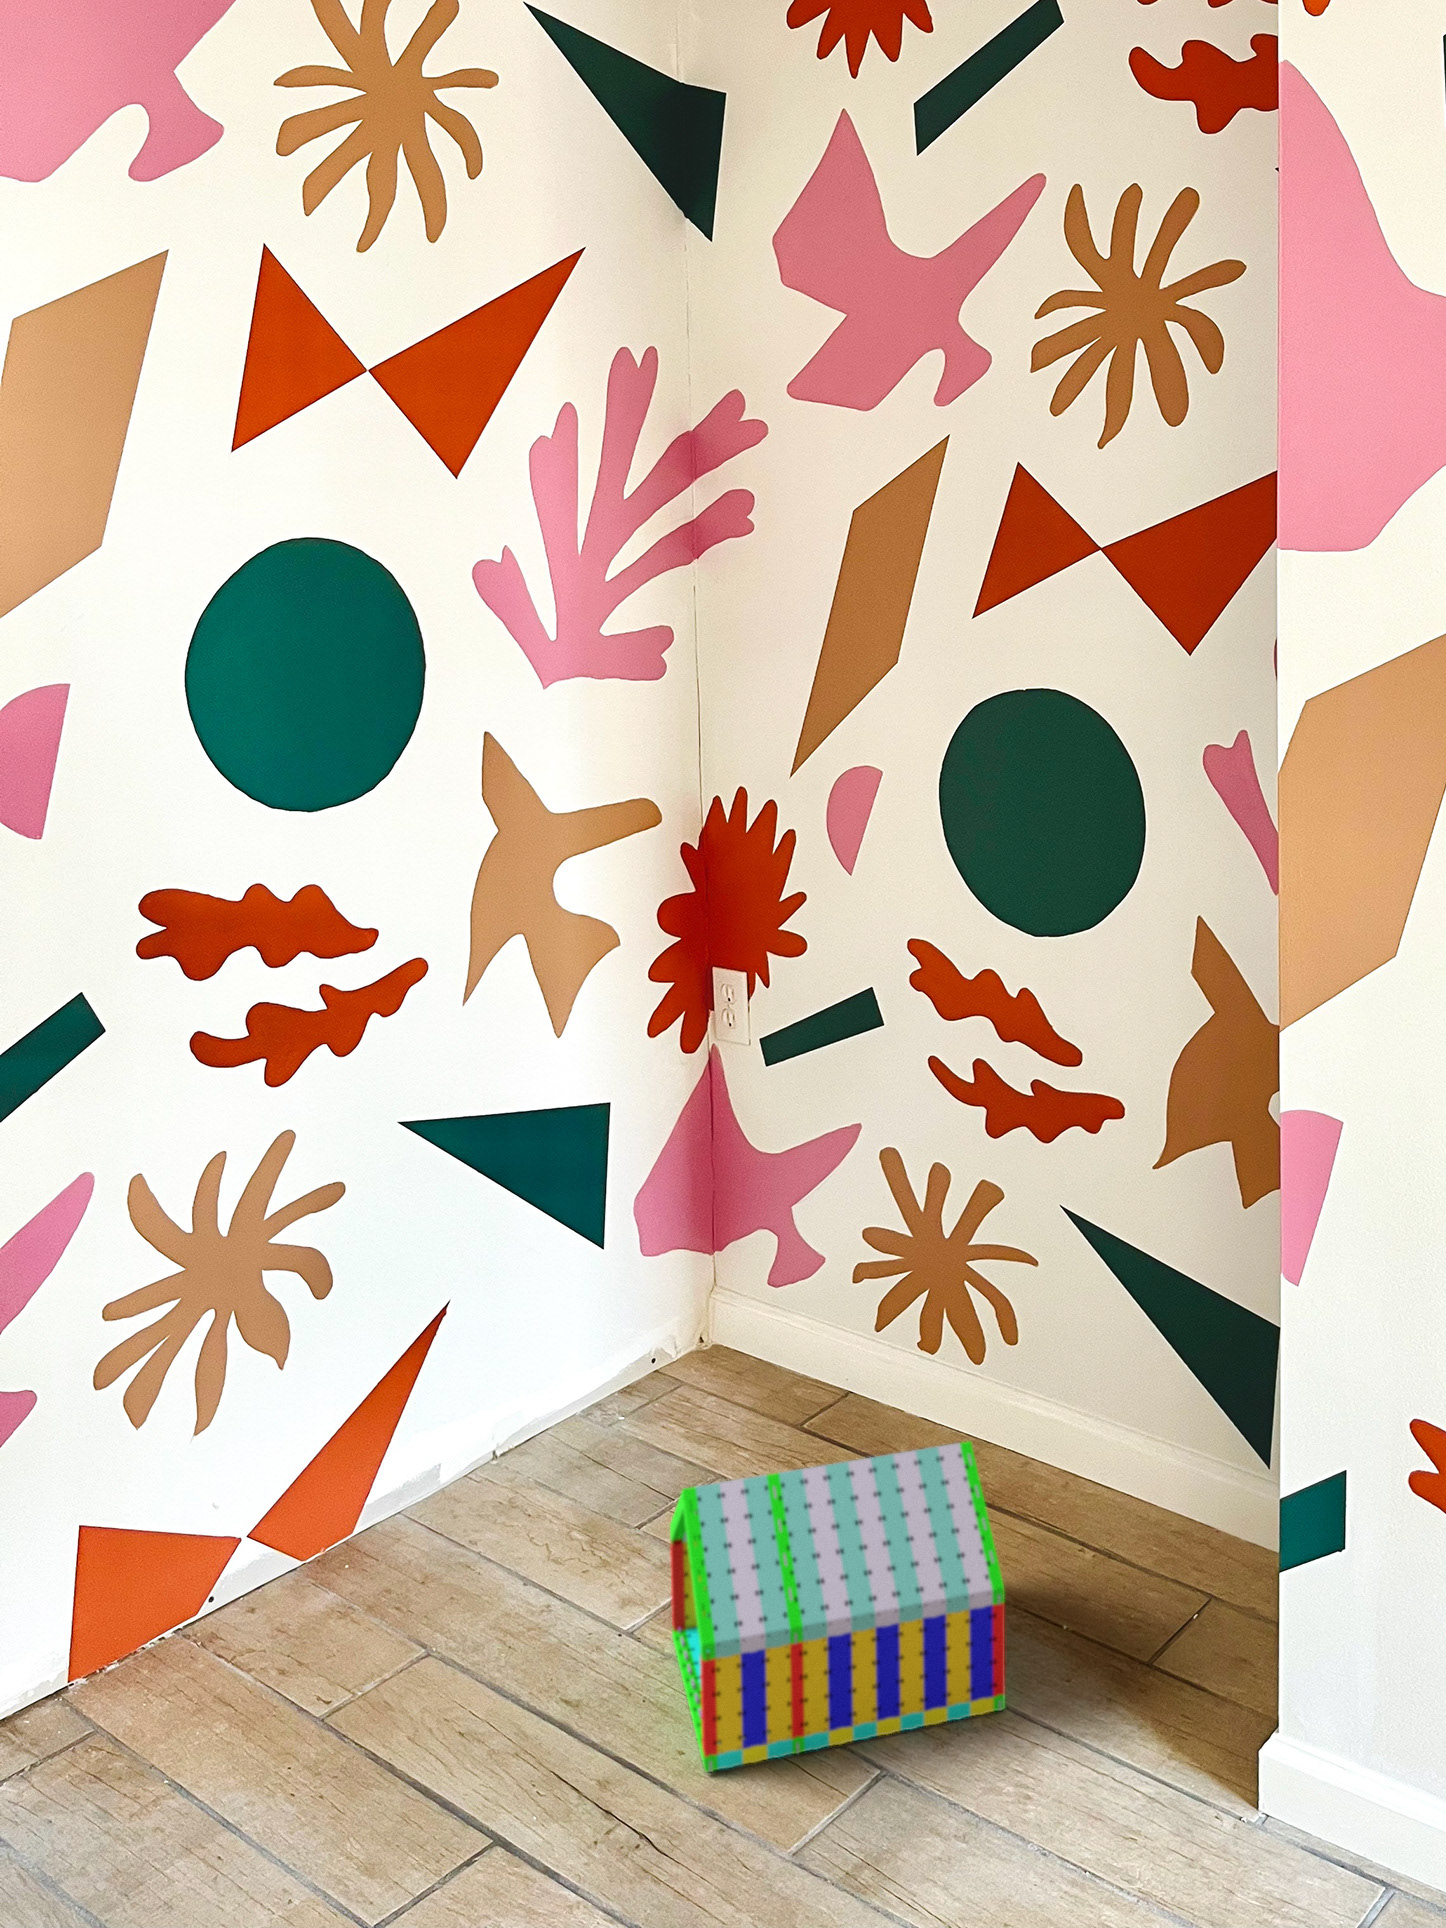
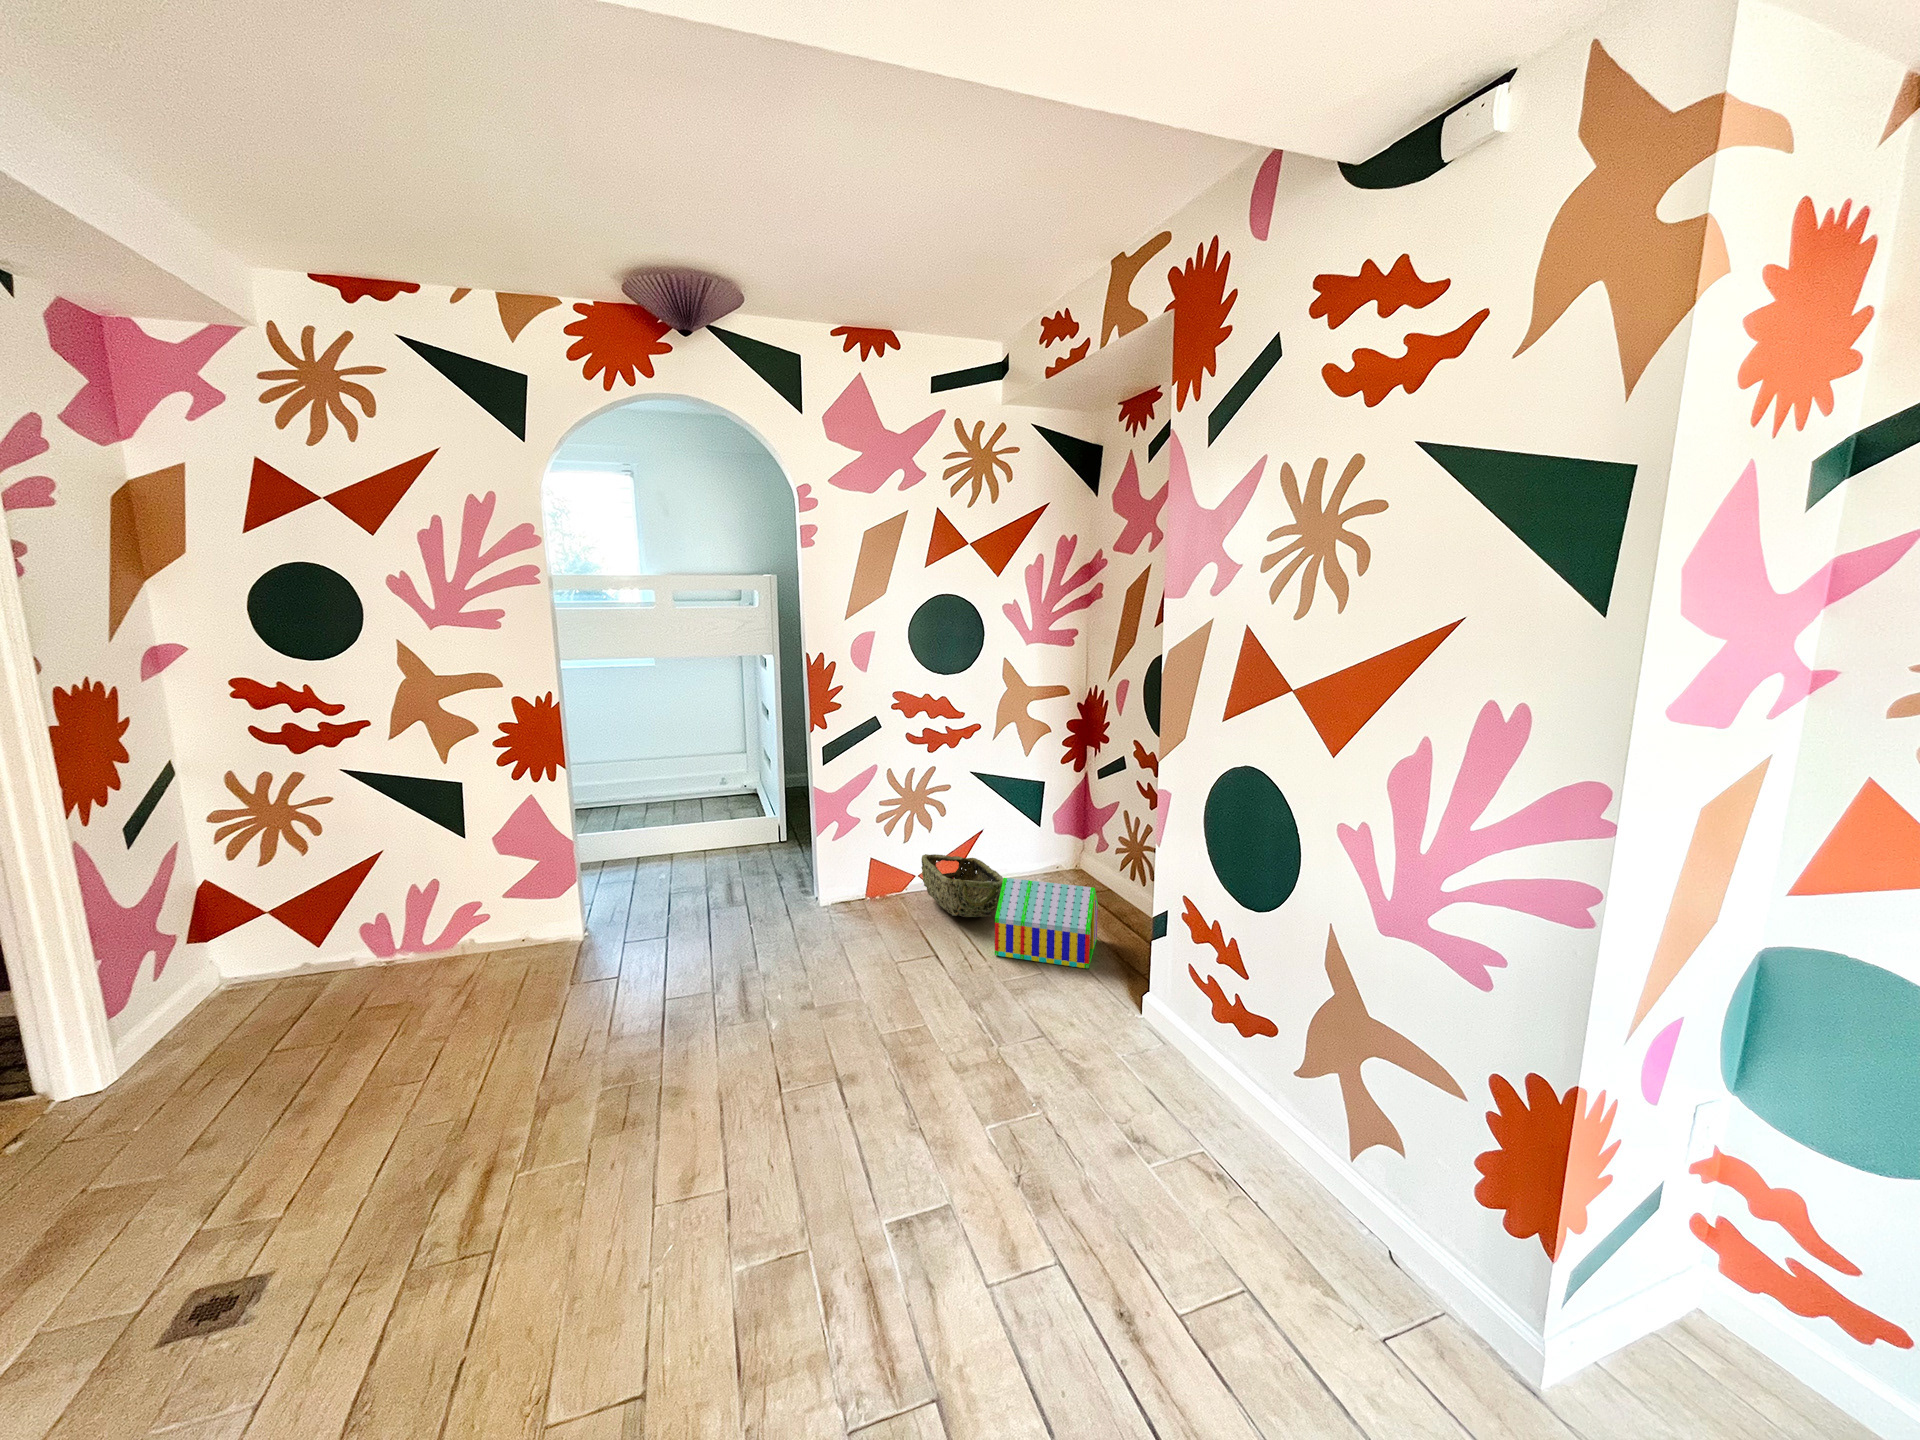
woven basket: none [278,1411,630,1661] -> present [921,854,1003,917]

